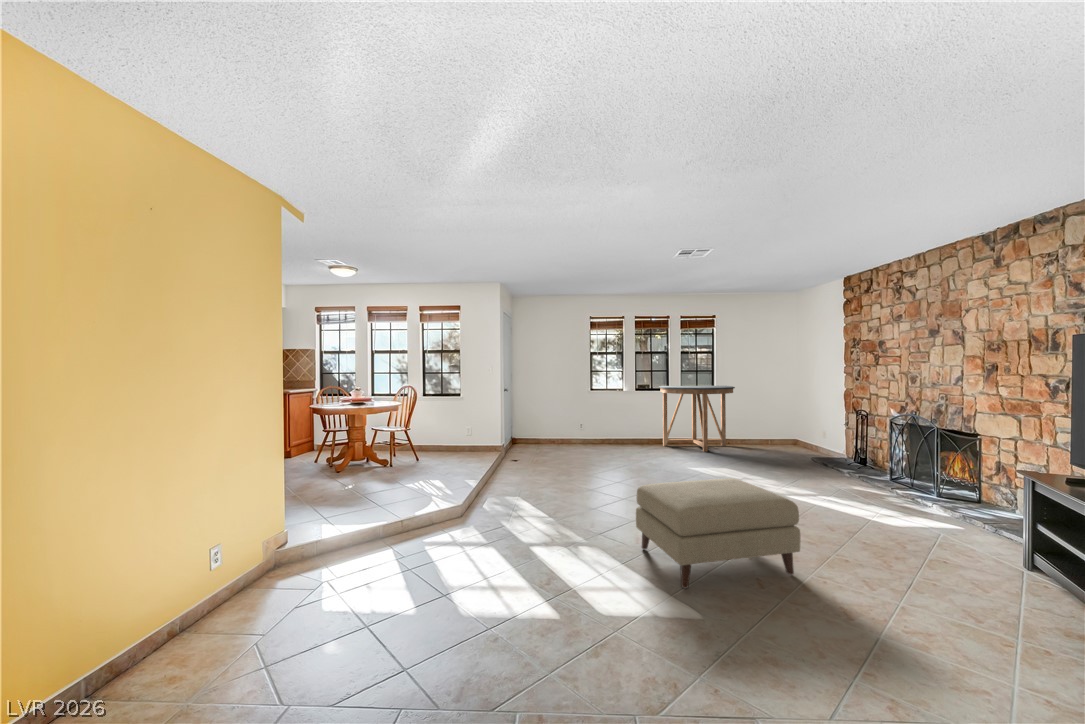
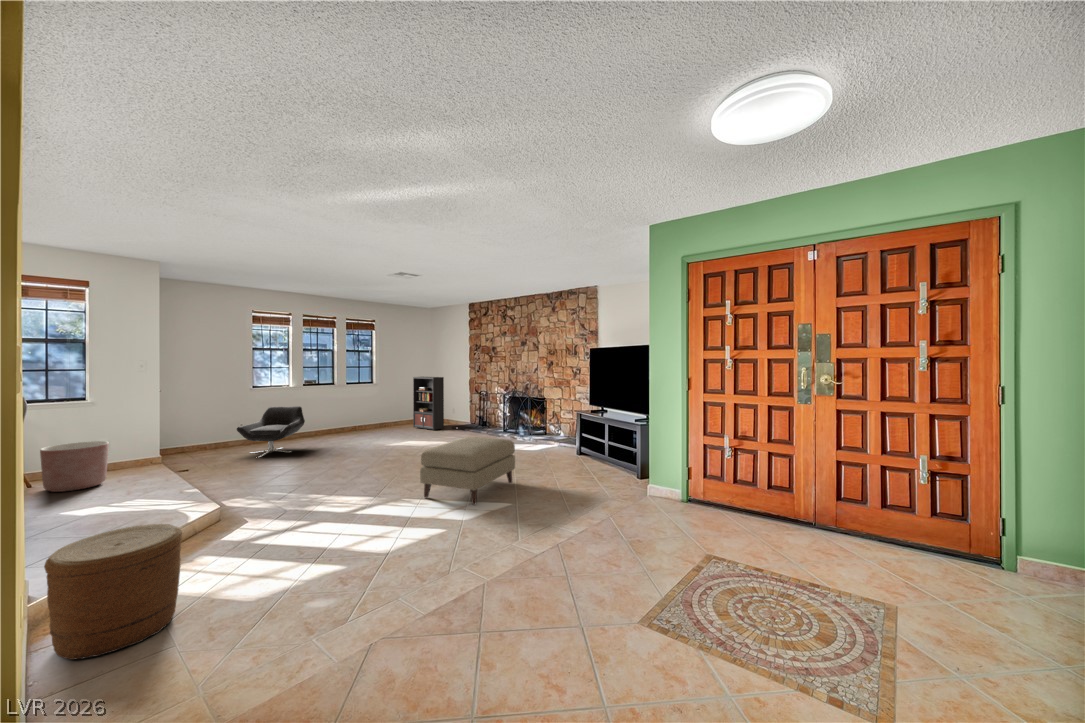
bookcase: none [763,383,825,459] -> present [413,377,444,430]
console table: present [659,386,735,452] -> none [328,380,395,438]
lounge chair: none [571,407,627,454] -> present [237,406,305,457]
planter: none [438,422,472,456] -> present [40,441,109,492]
woven basket: none [264,496,350,593] -> present [44,524,182,660]

